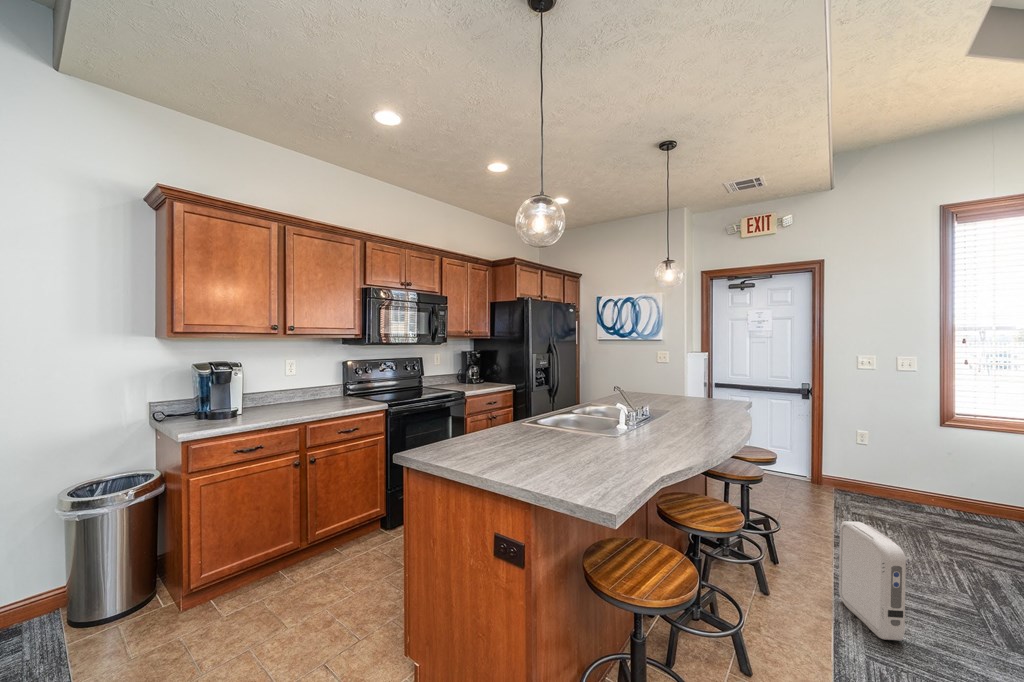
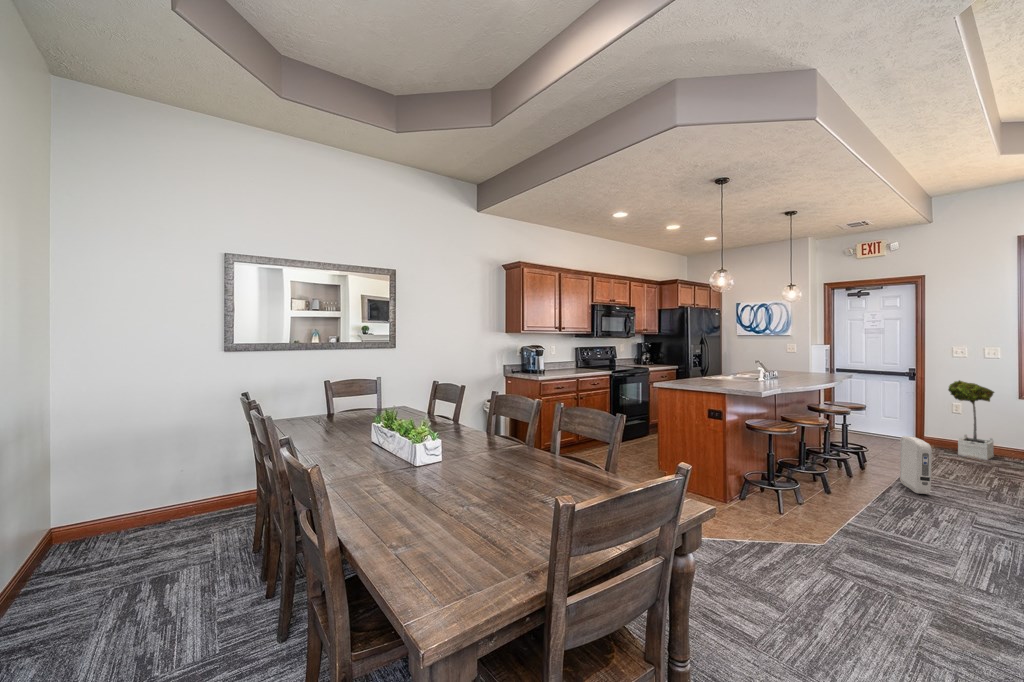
potted tree: none [856,403,915,515] -> present [948,380,994,460]

